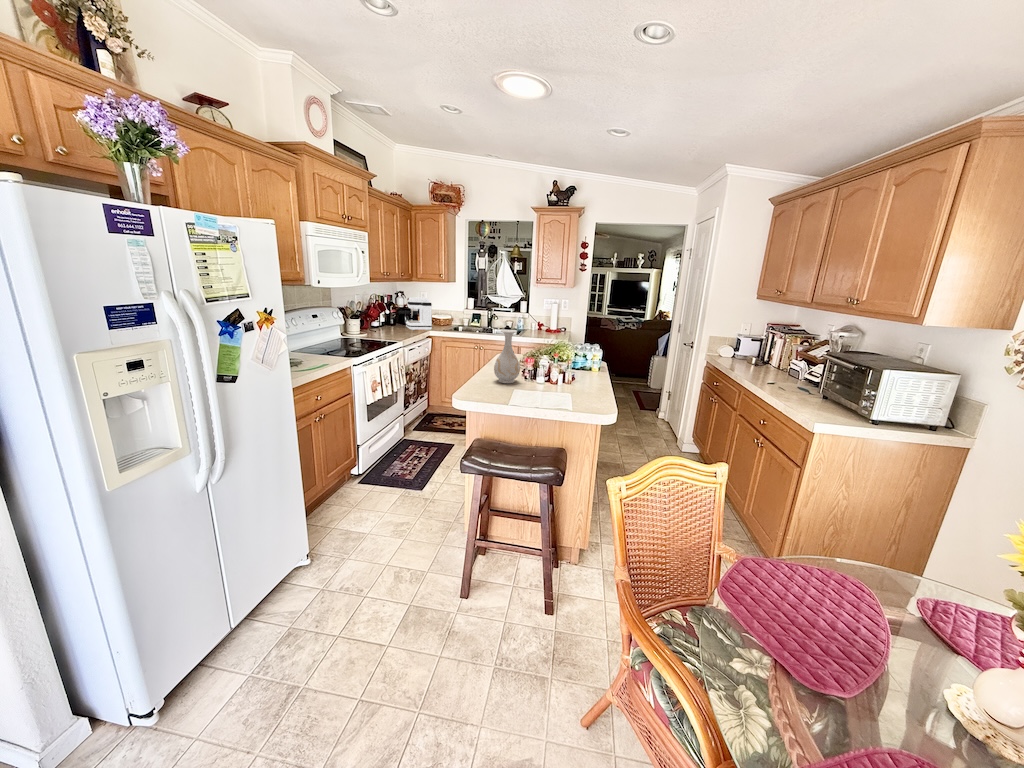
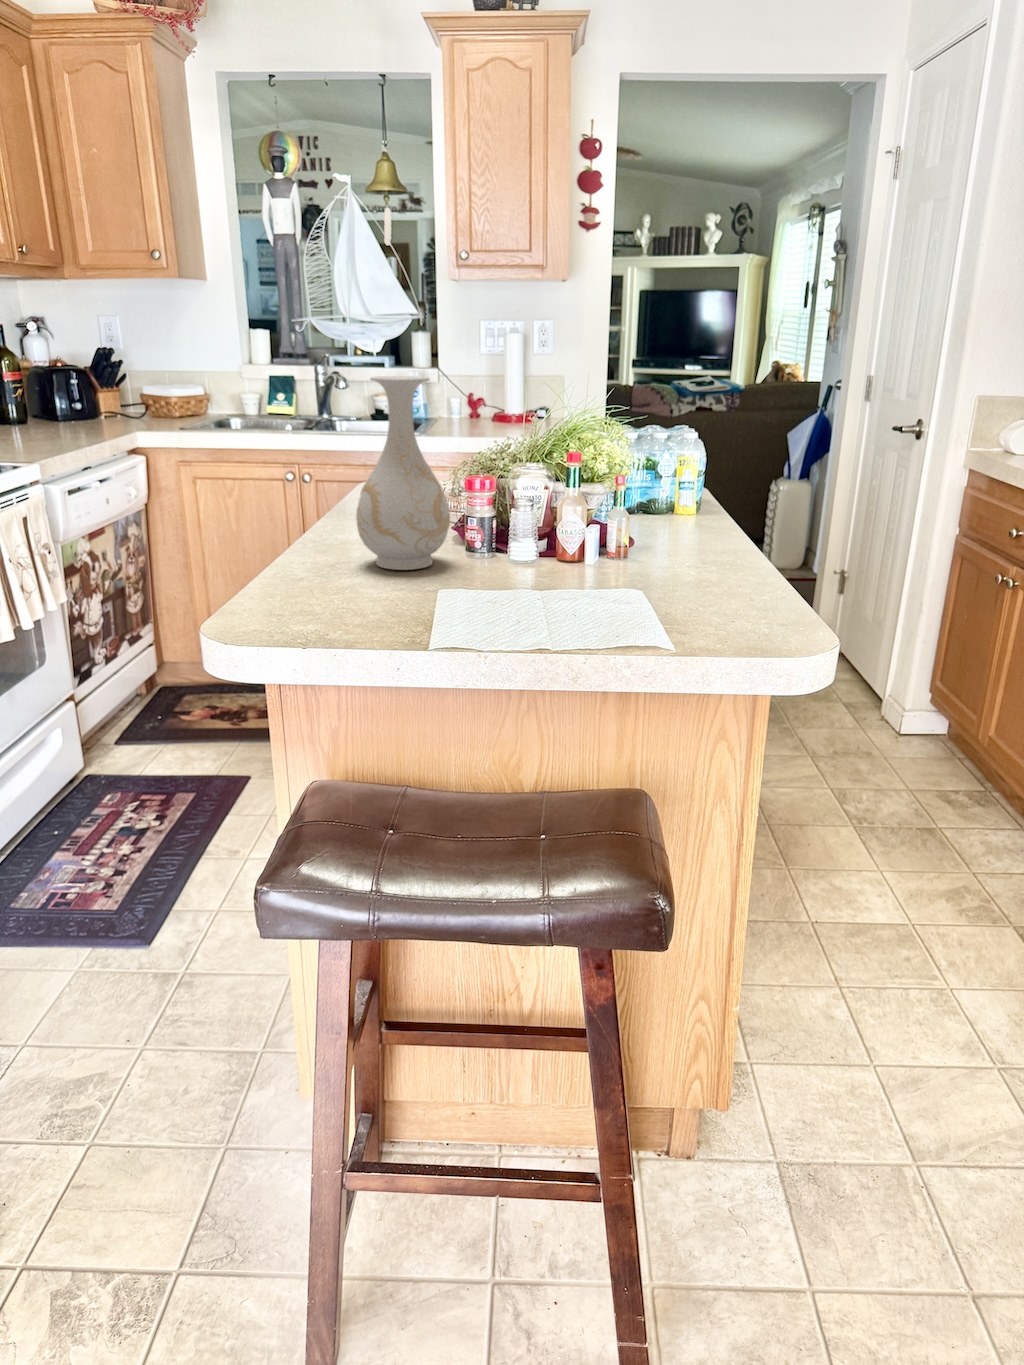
coffee maker: present [398,297,432,330] -> none [25,328,140,433]

